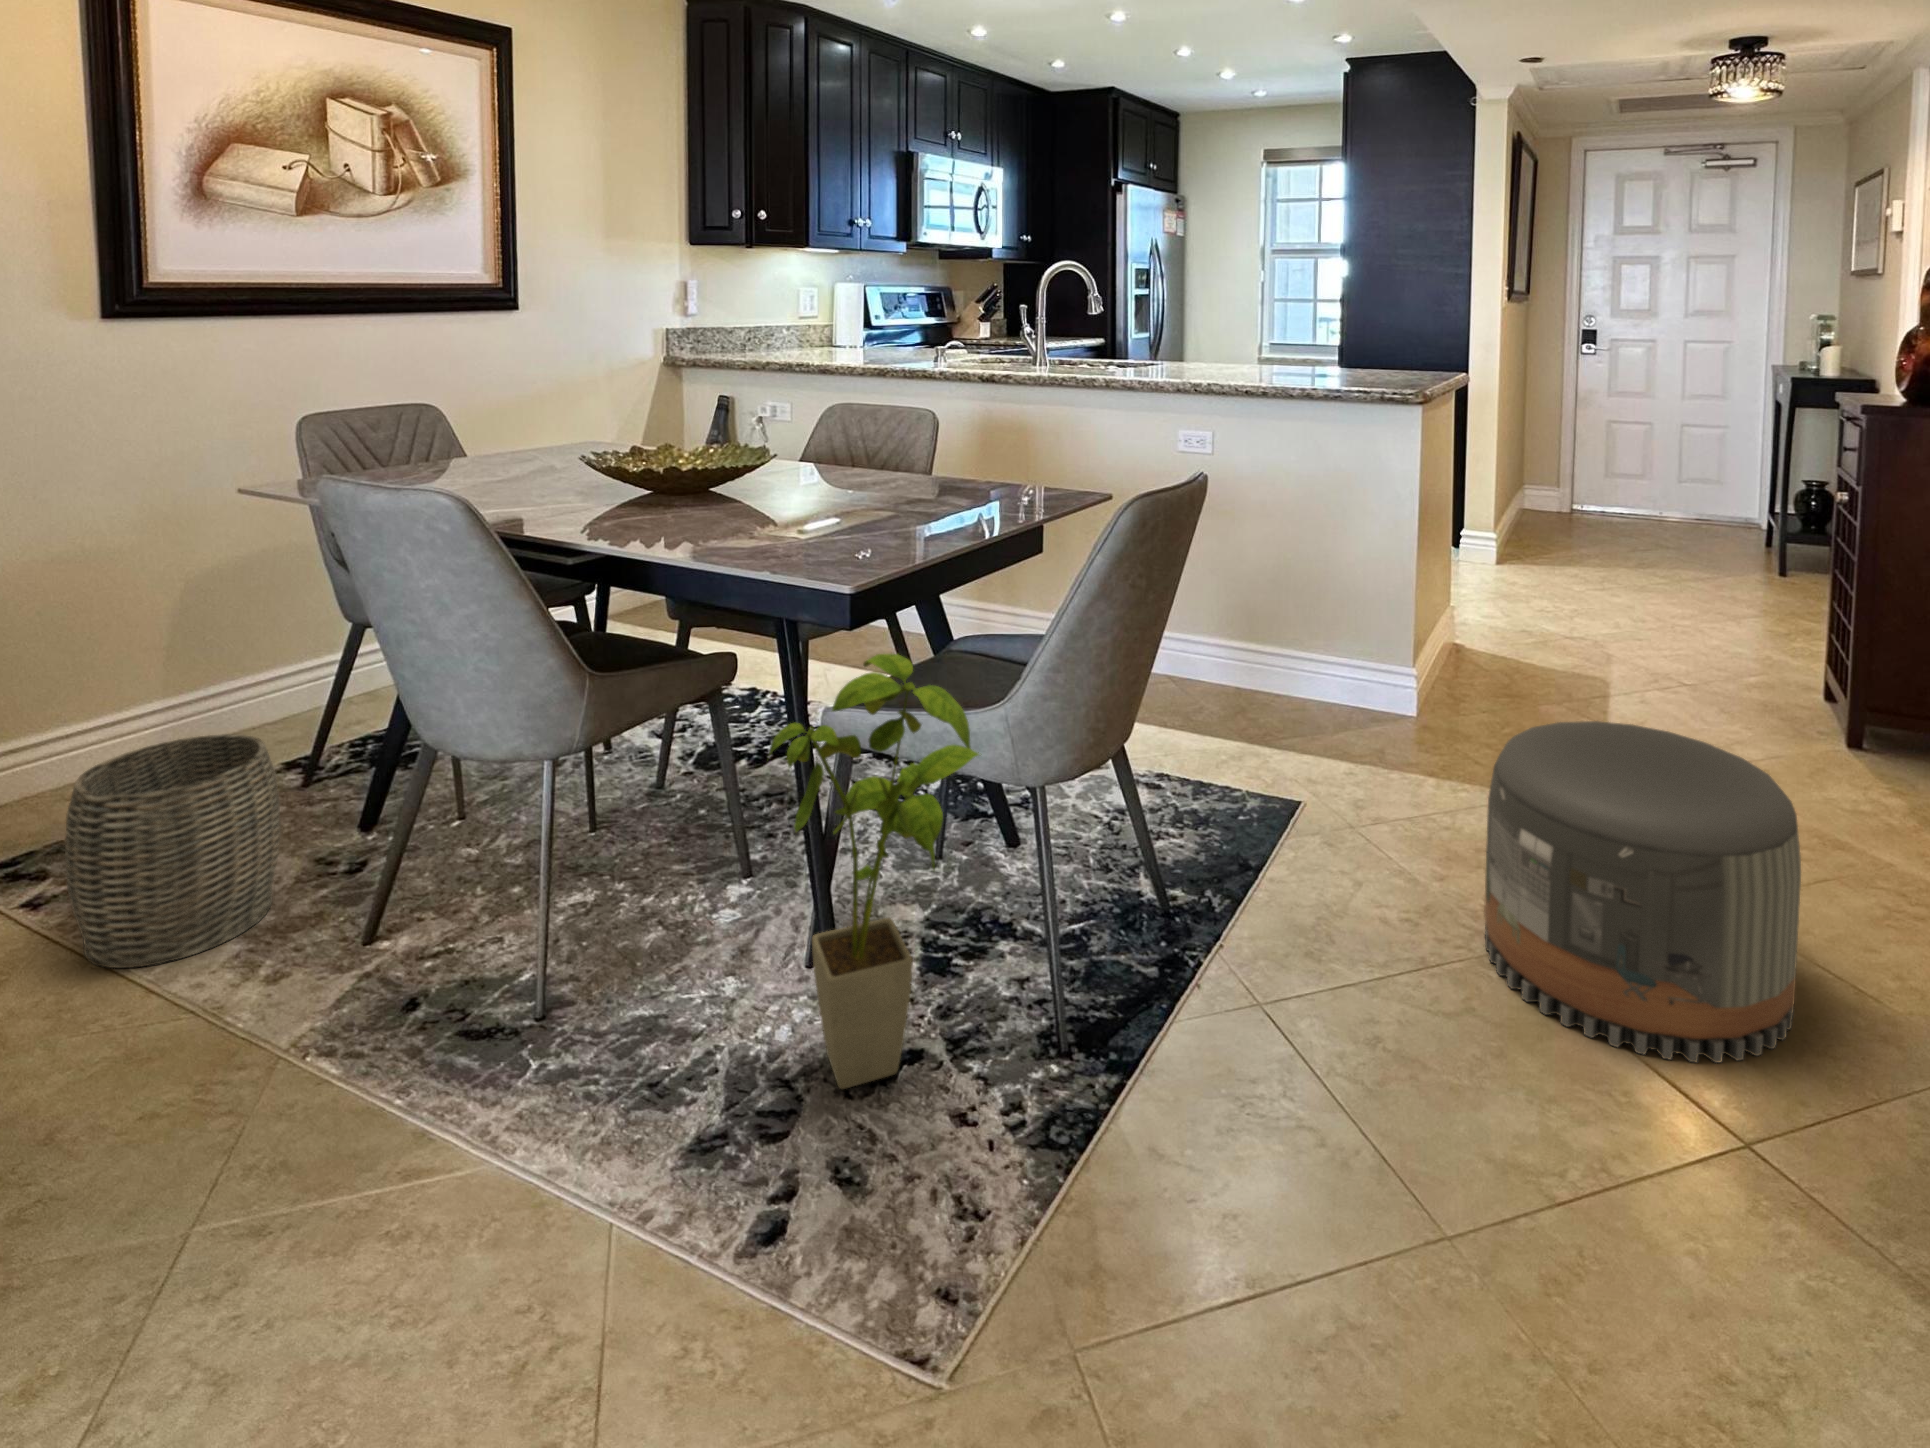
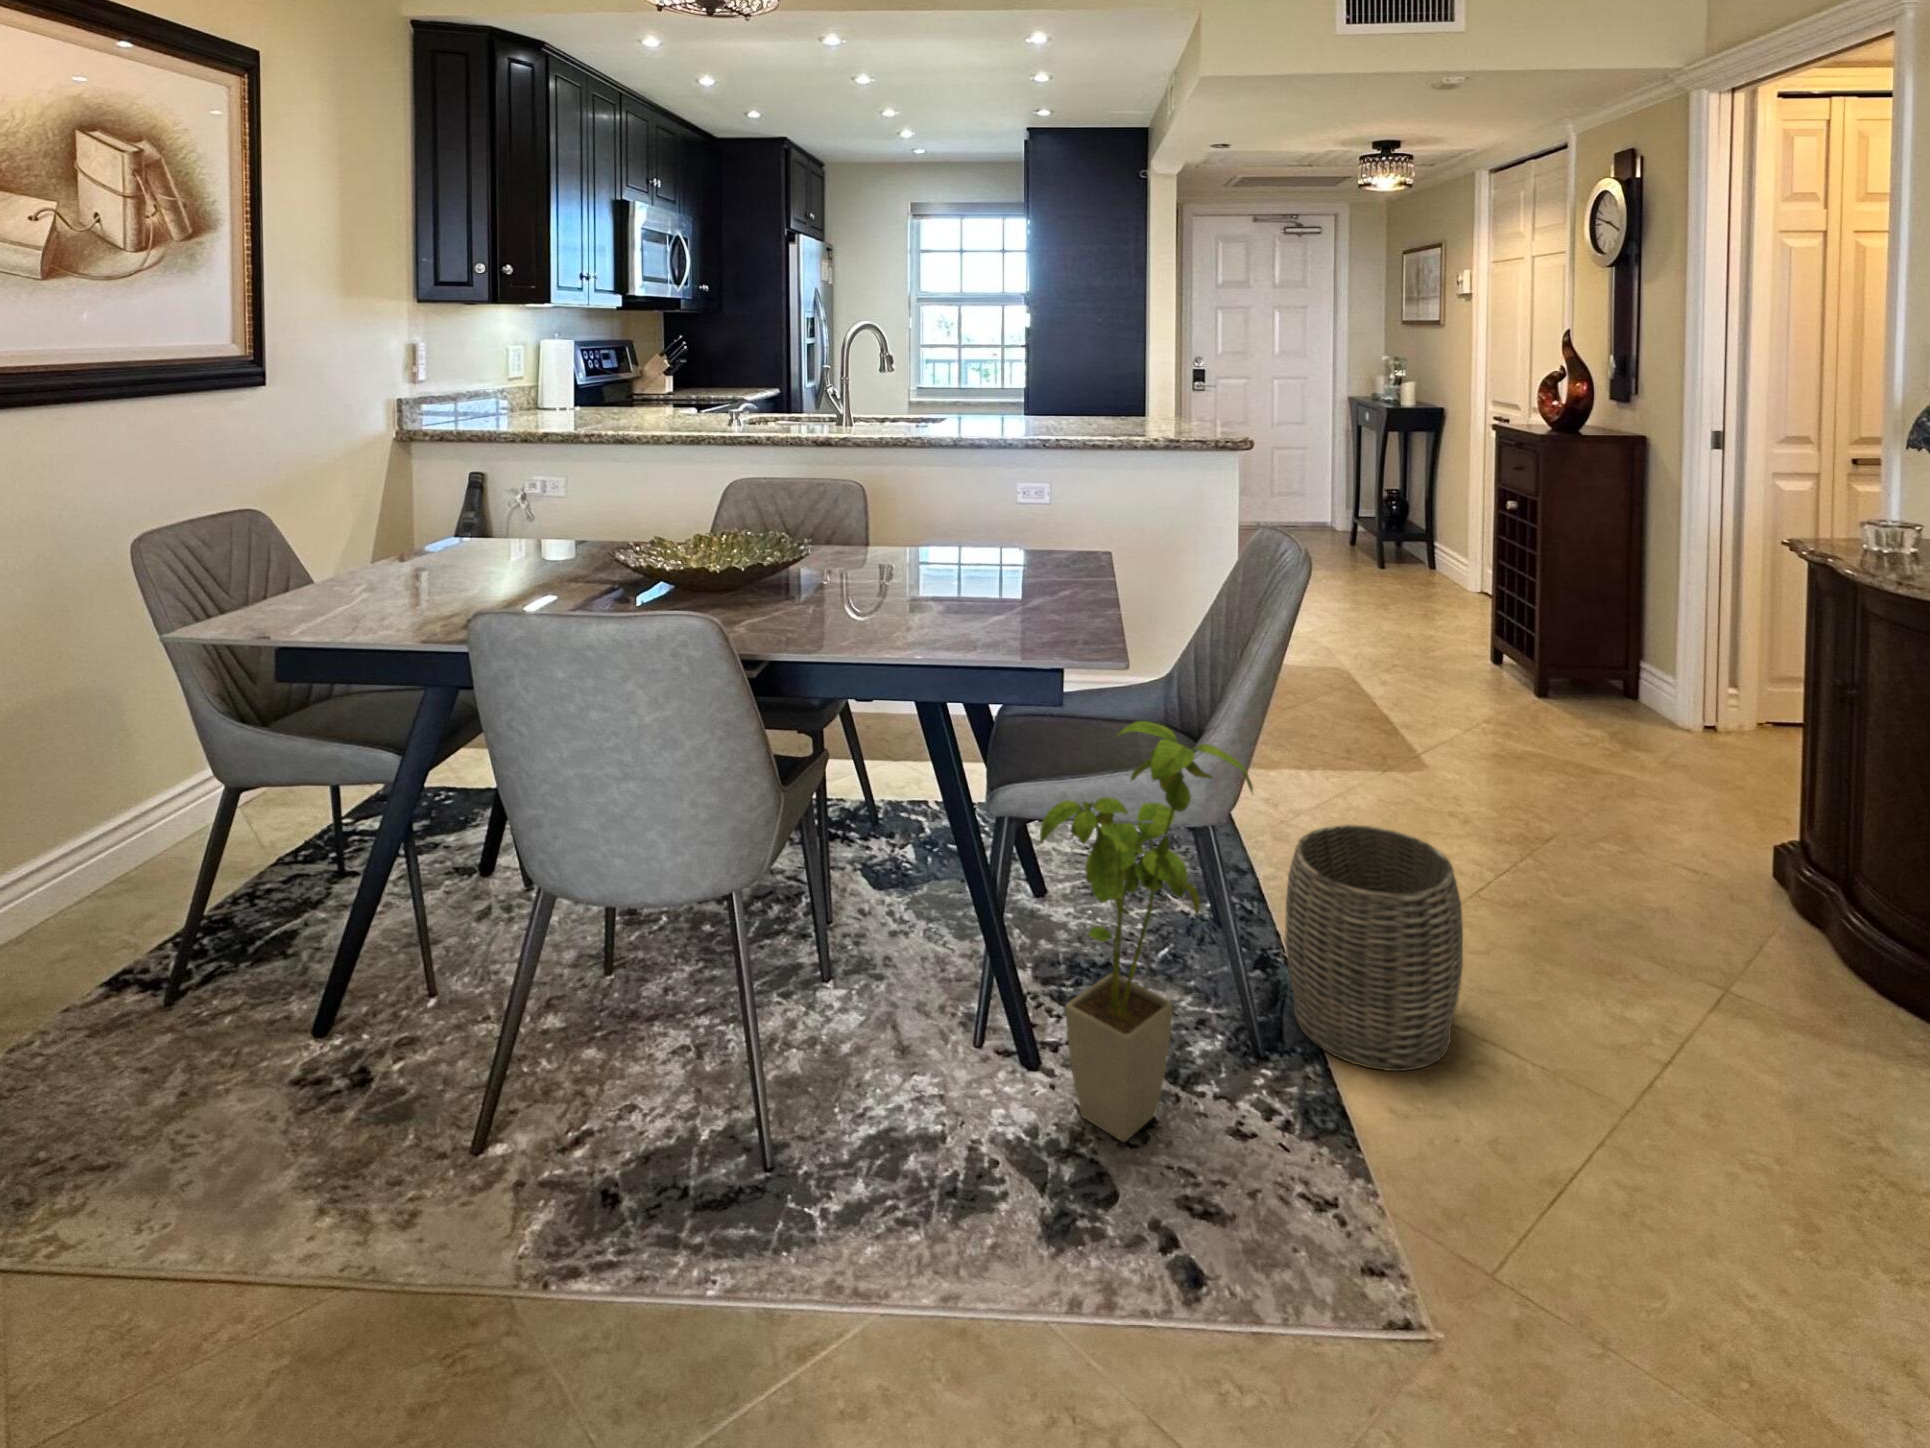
pouf: present [1484,721,1801,1063] -> none [1455,700,1697,946]
woven basket: present [65,734,281,968] -> present [1285,825,1463,1071]

